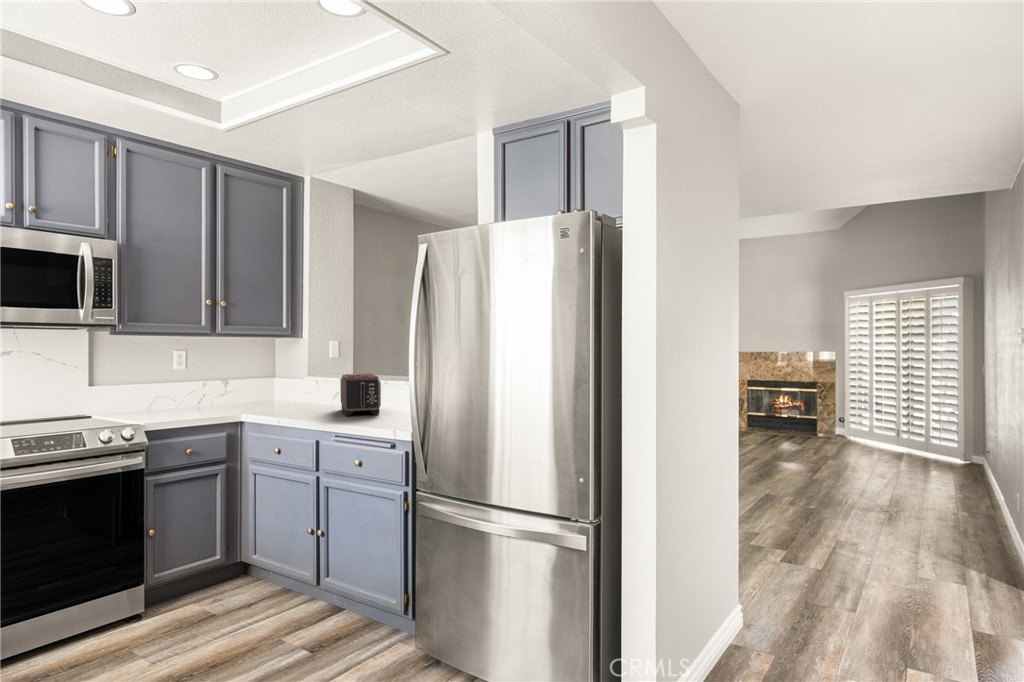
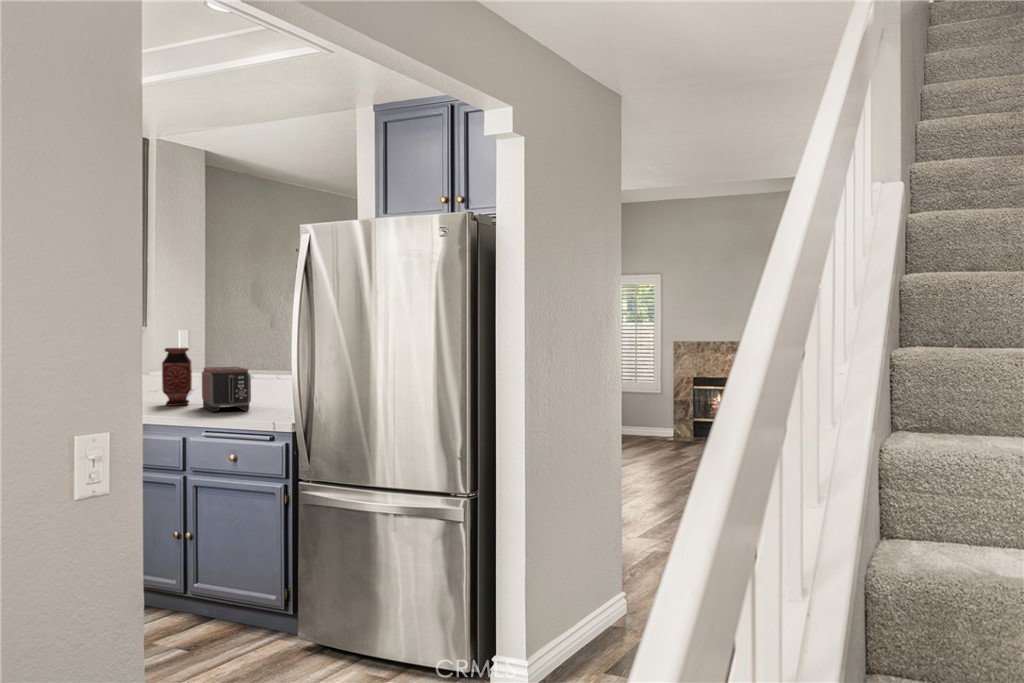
vase: none [308,357,335,408] -> present [162,348,192,406]

